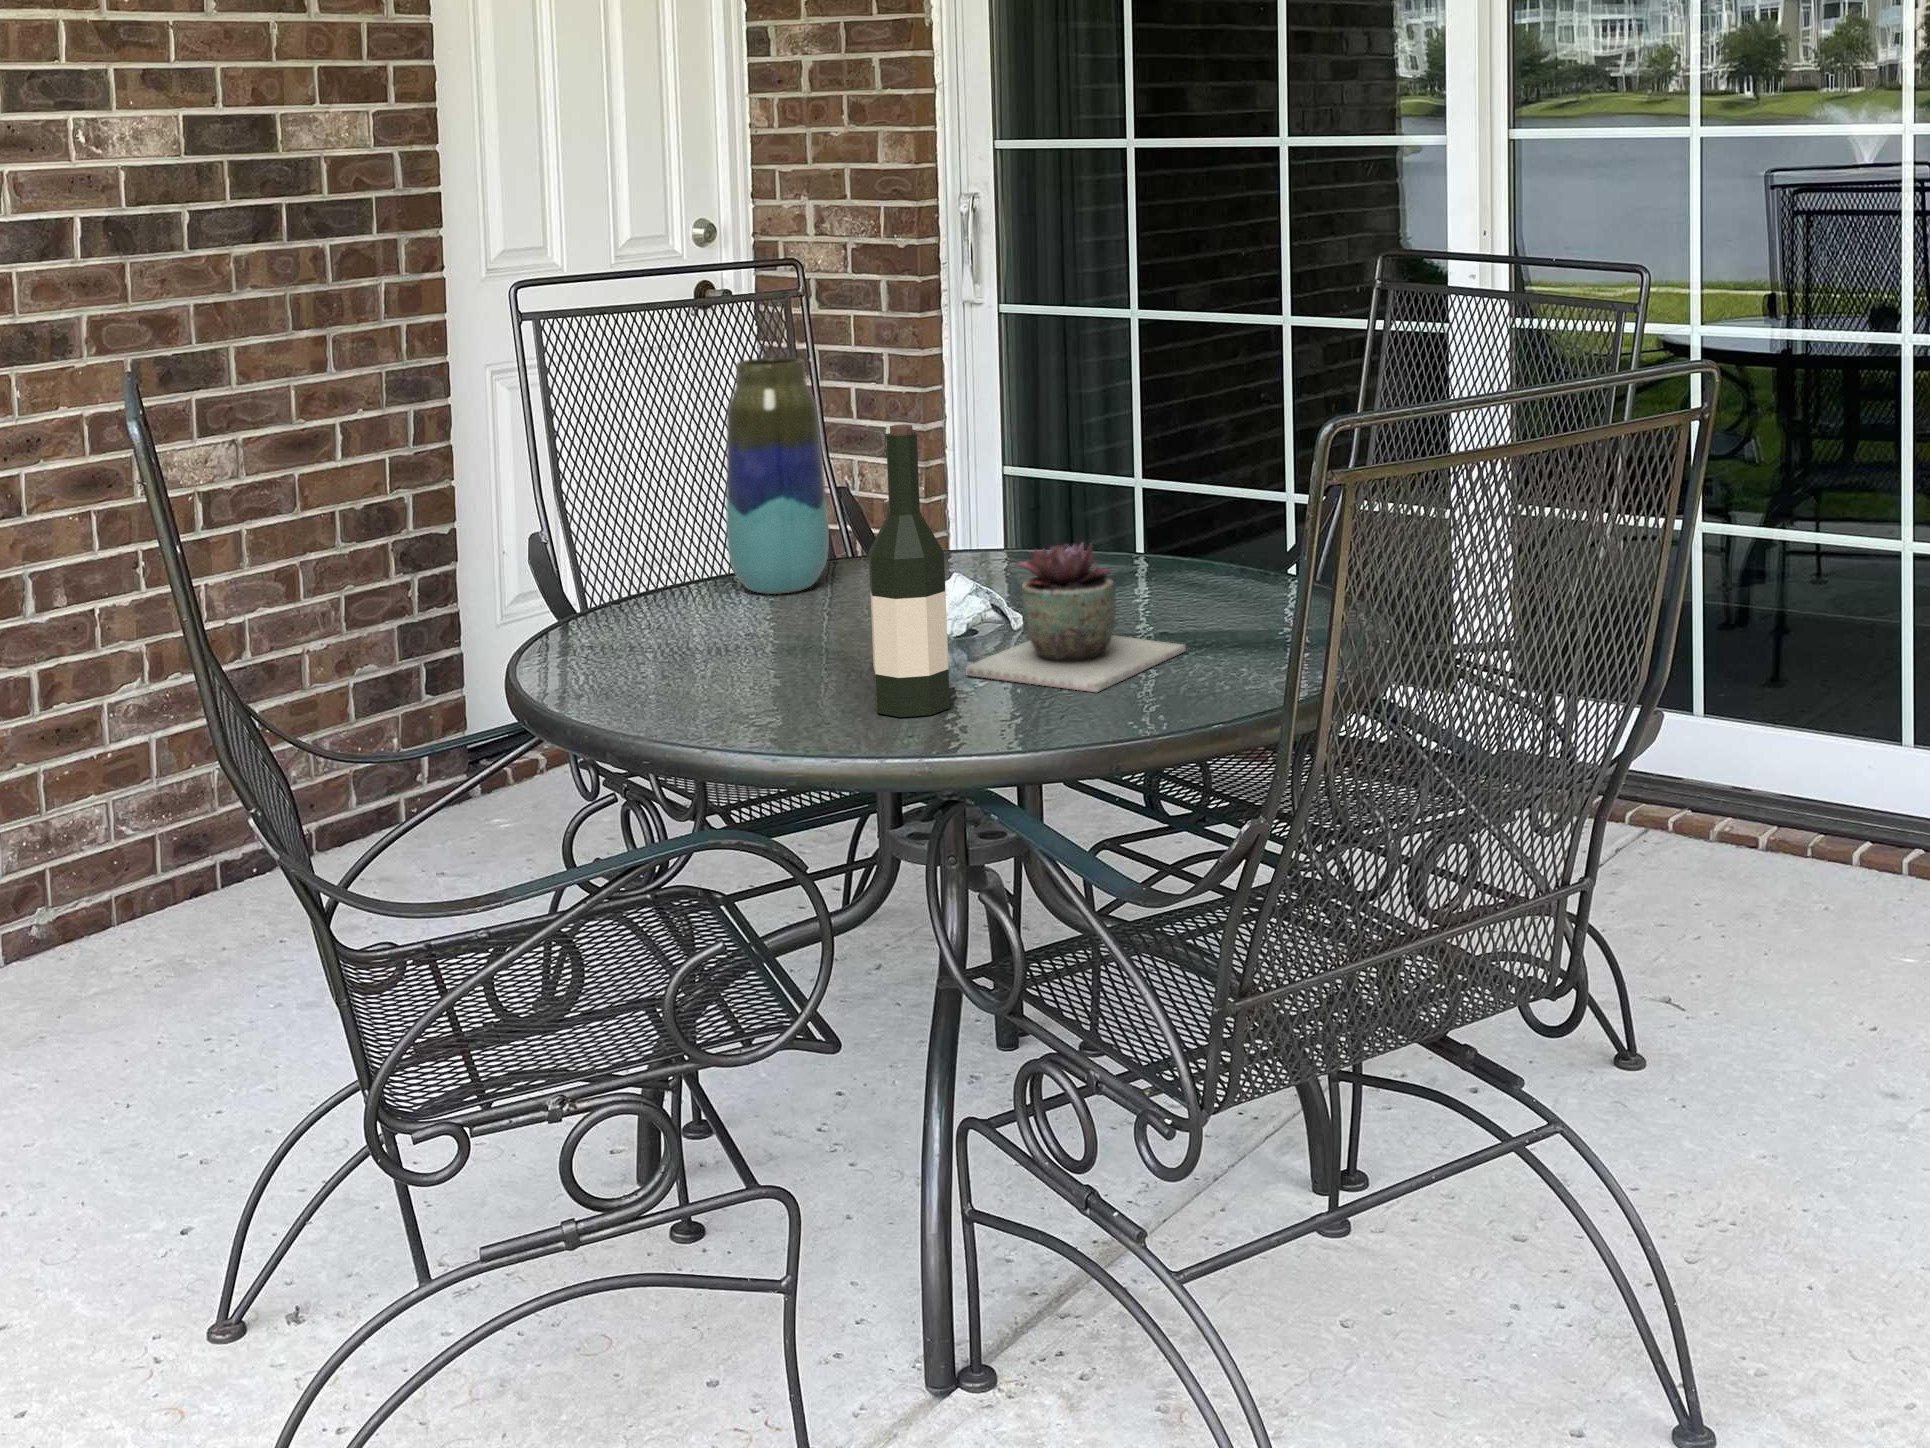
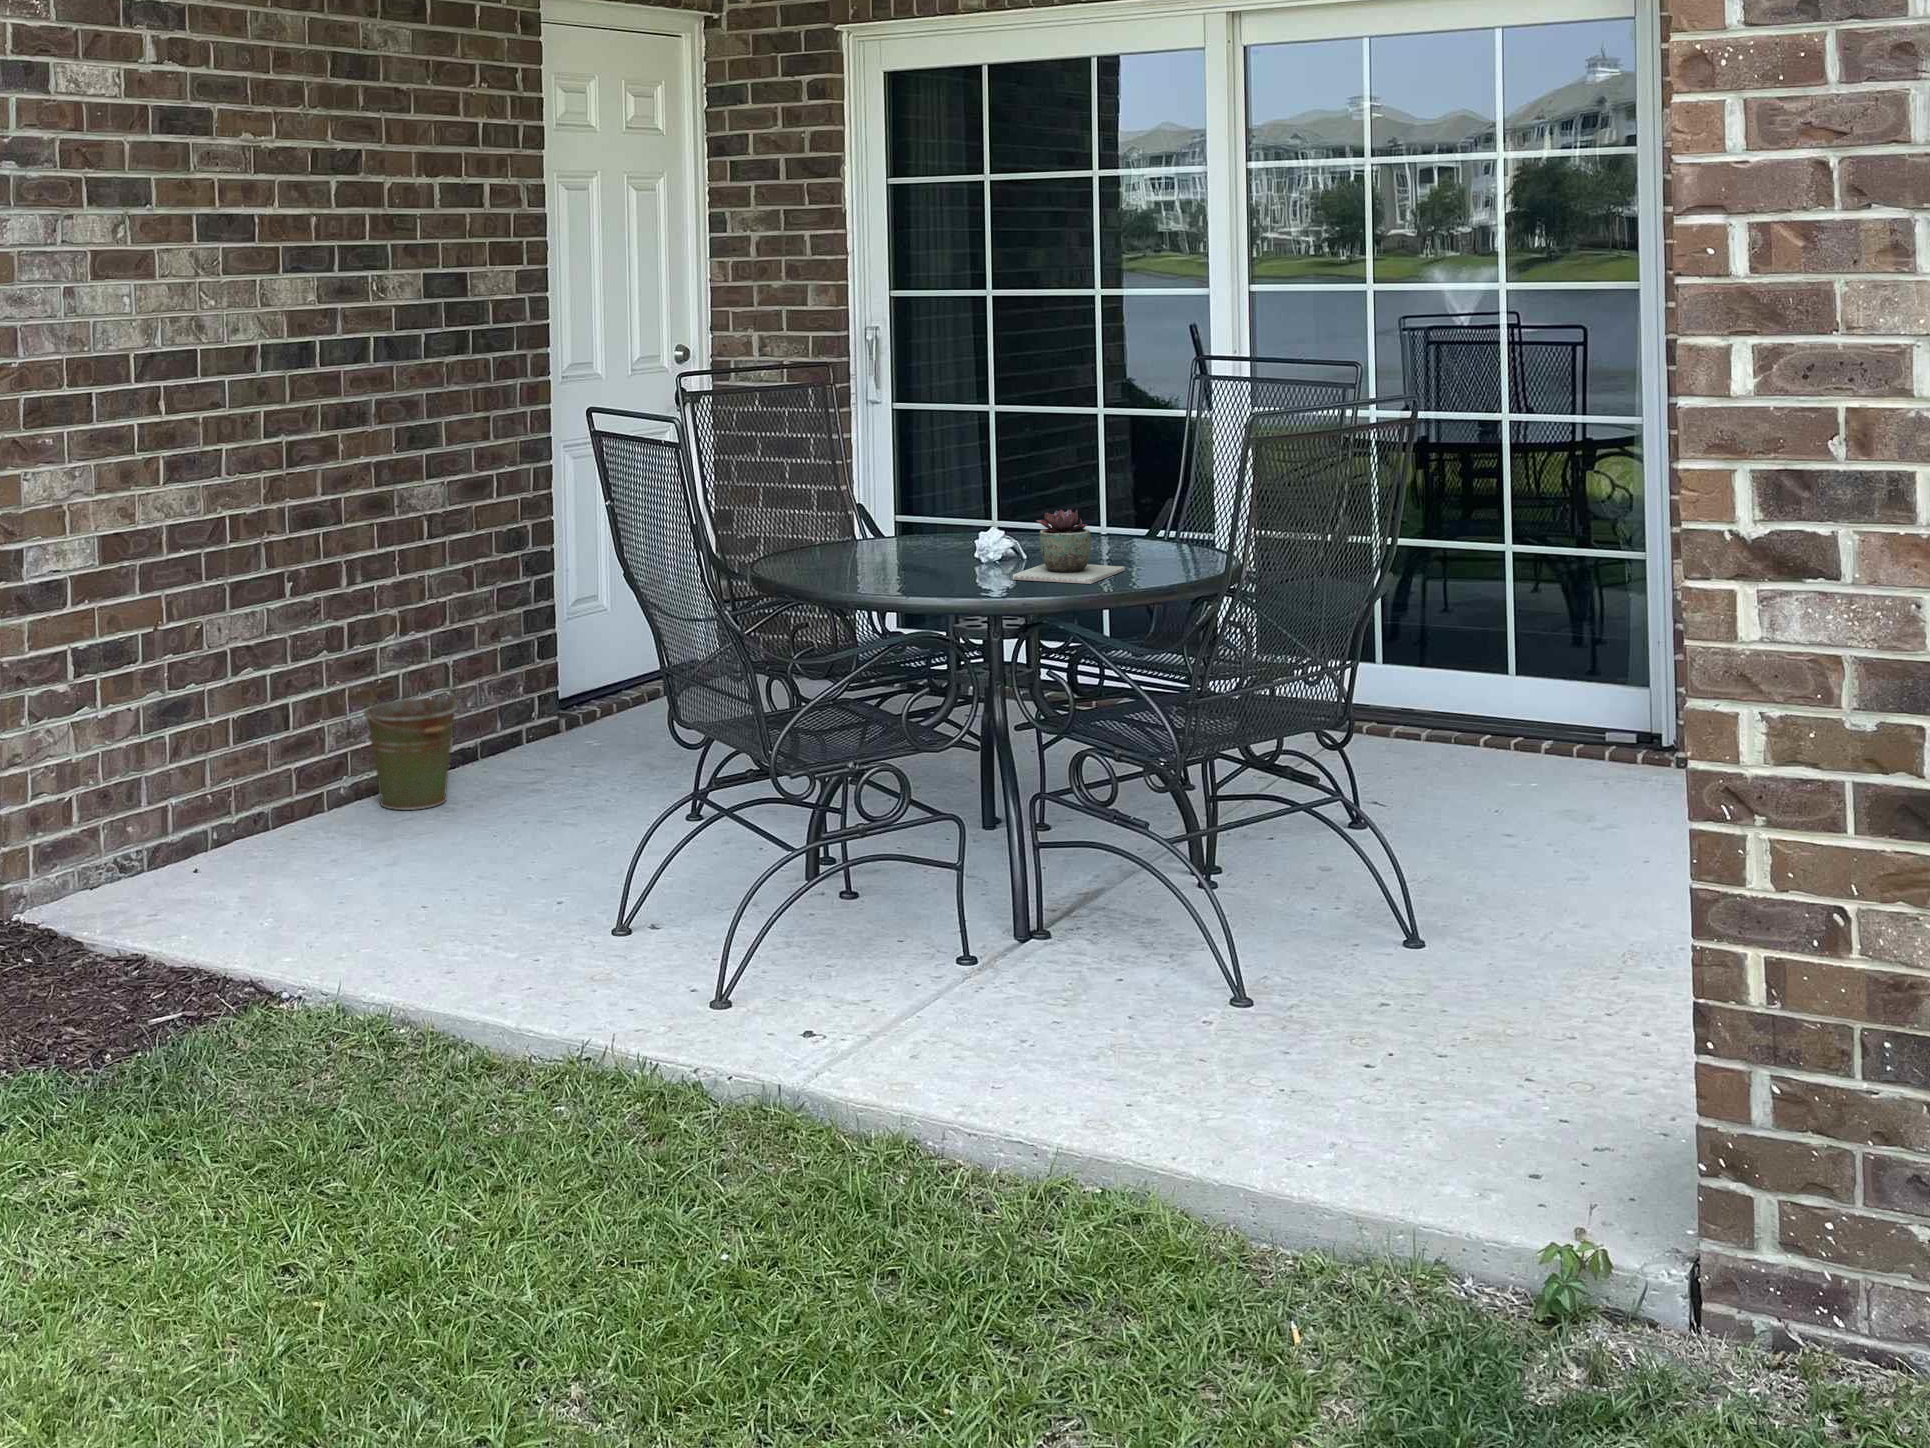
vase: present [726,357,829,594] -> none [830,418,889,555]
wine bottle: present [869,425,950,717] -> none [974,441,1018,593]
bucket: none [42,785,216,976] -> present [363,695,460,810]

